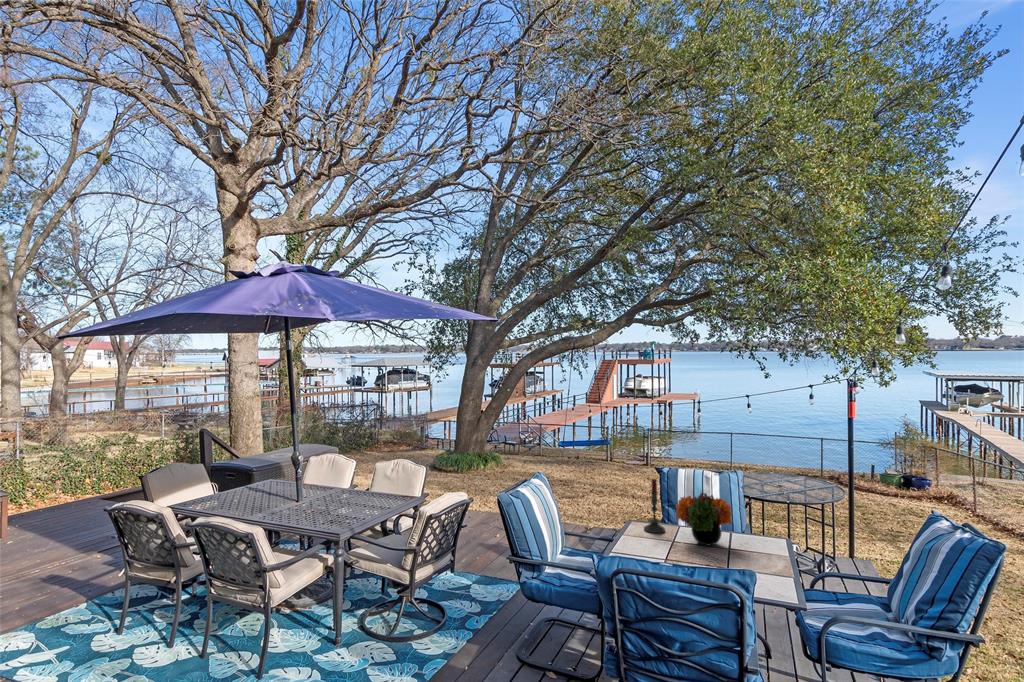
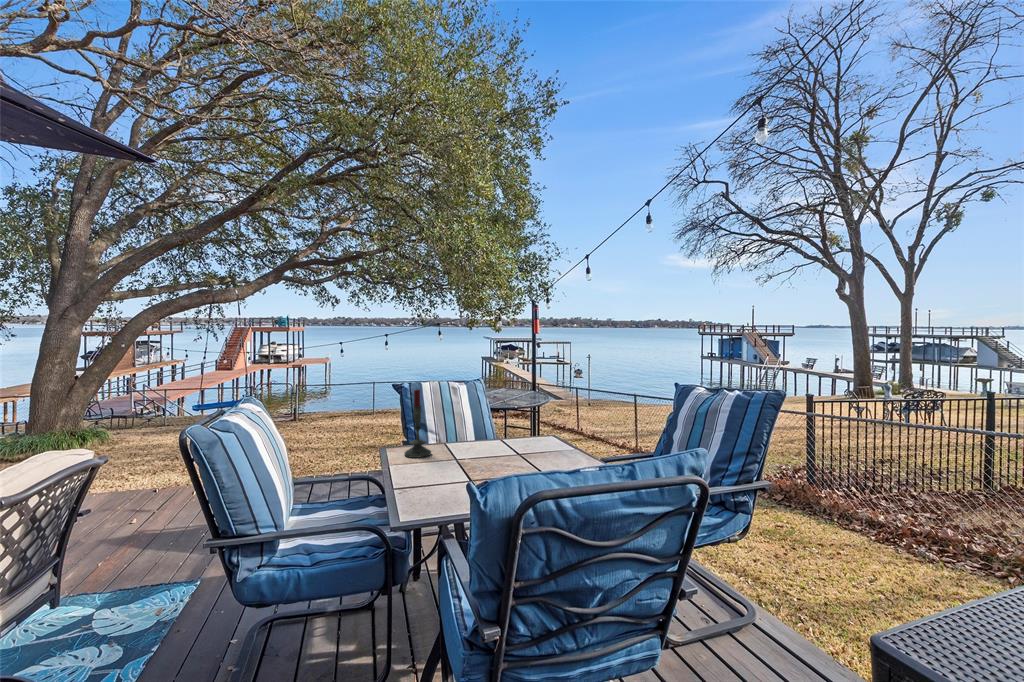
flower arrangement: present [676,493,732,545] -> none [451,395,518,458]

